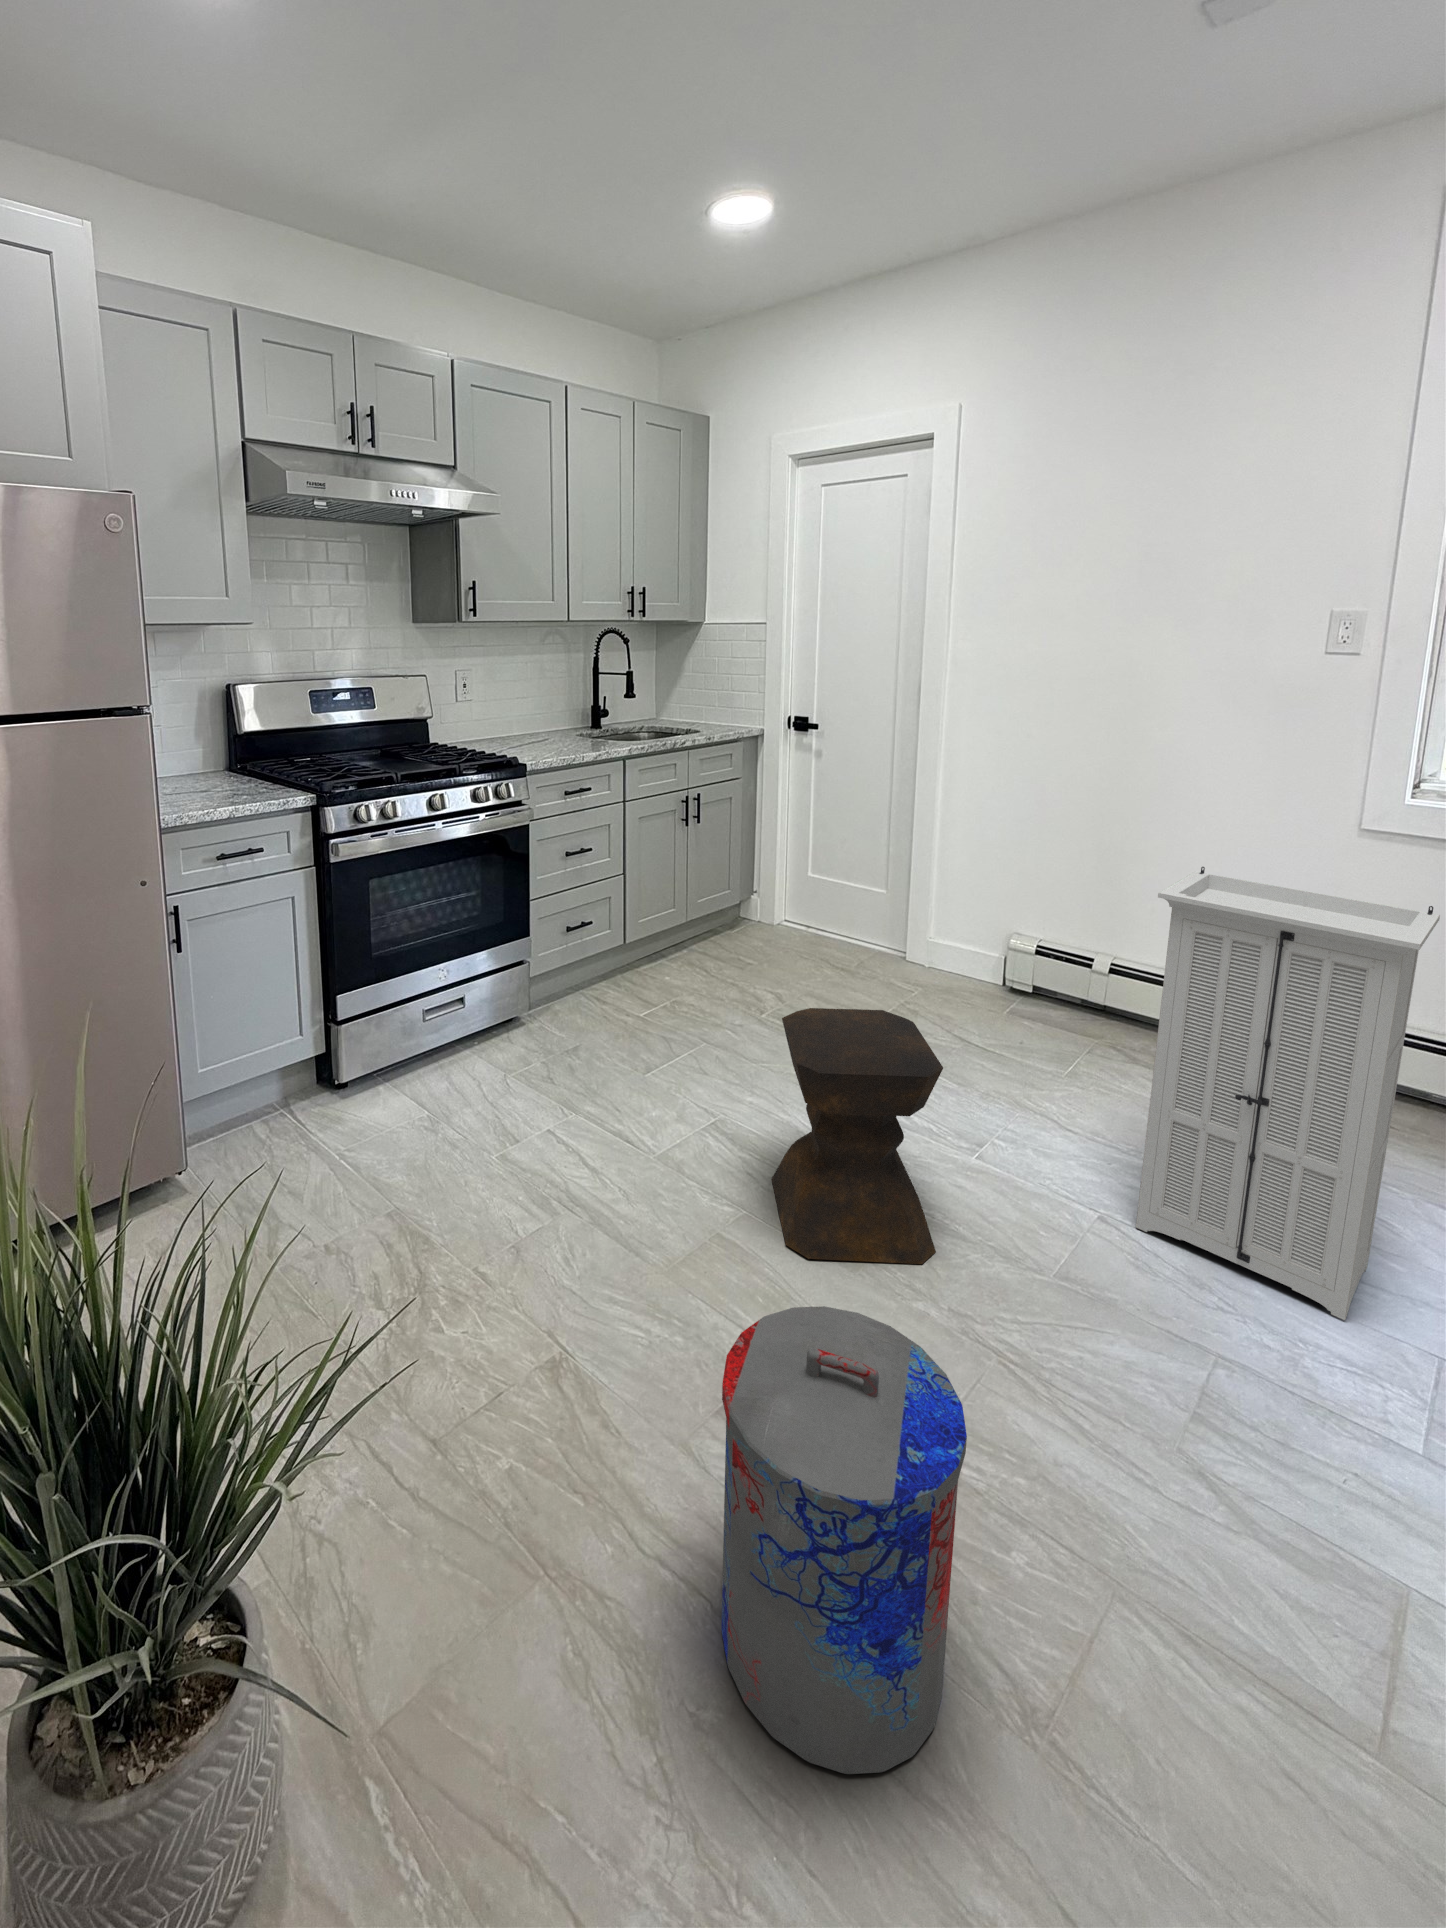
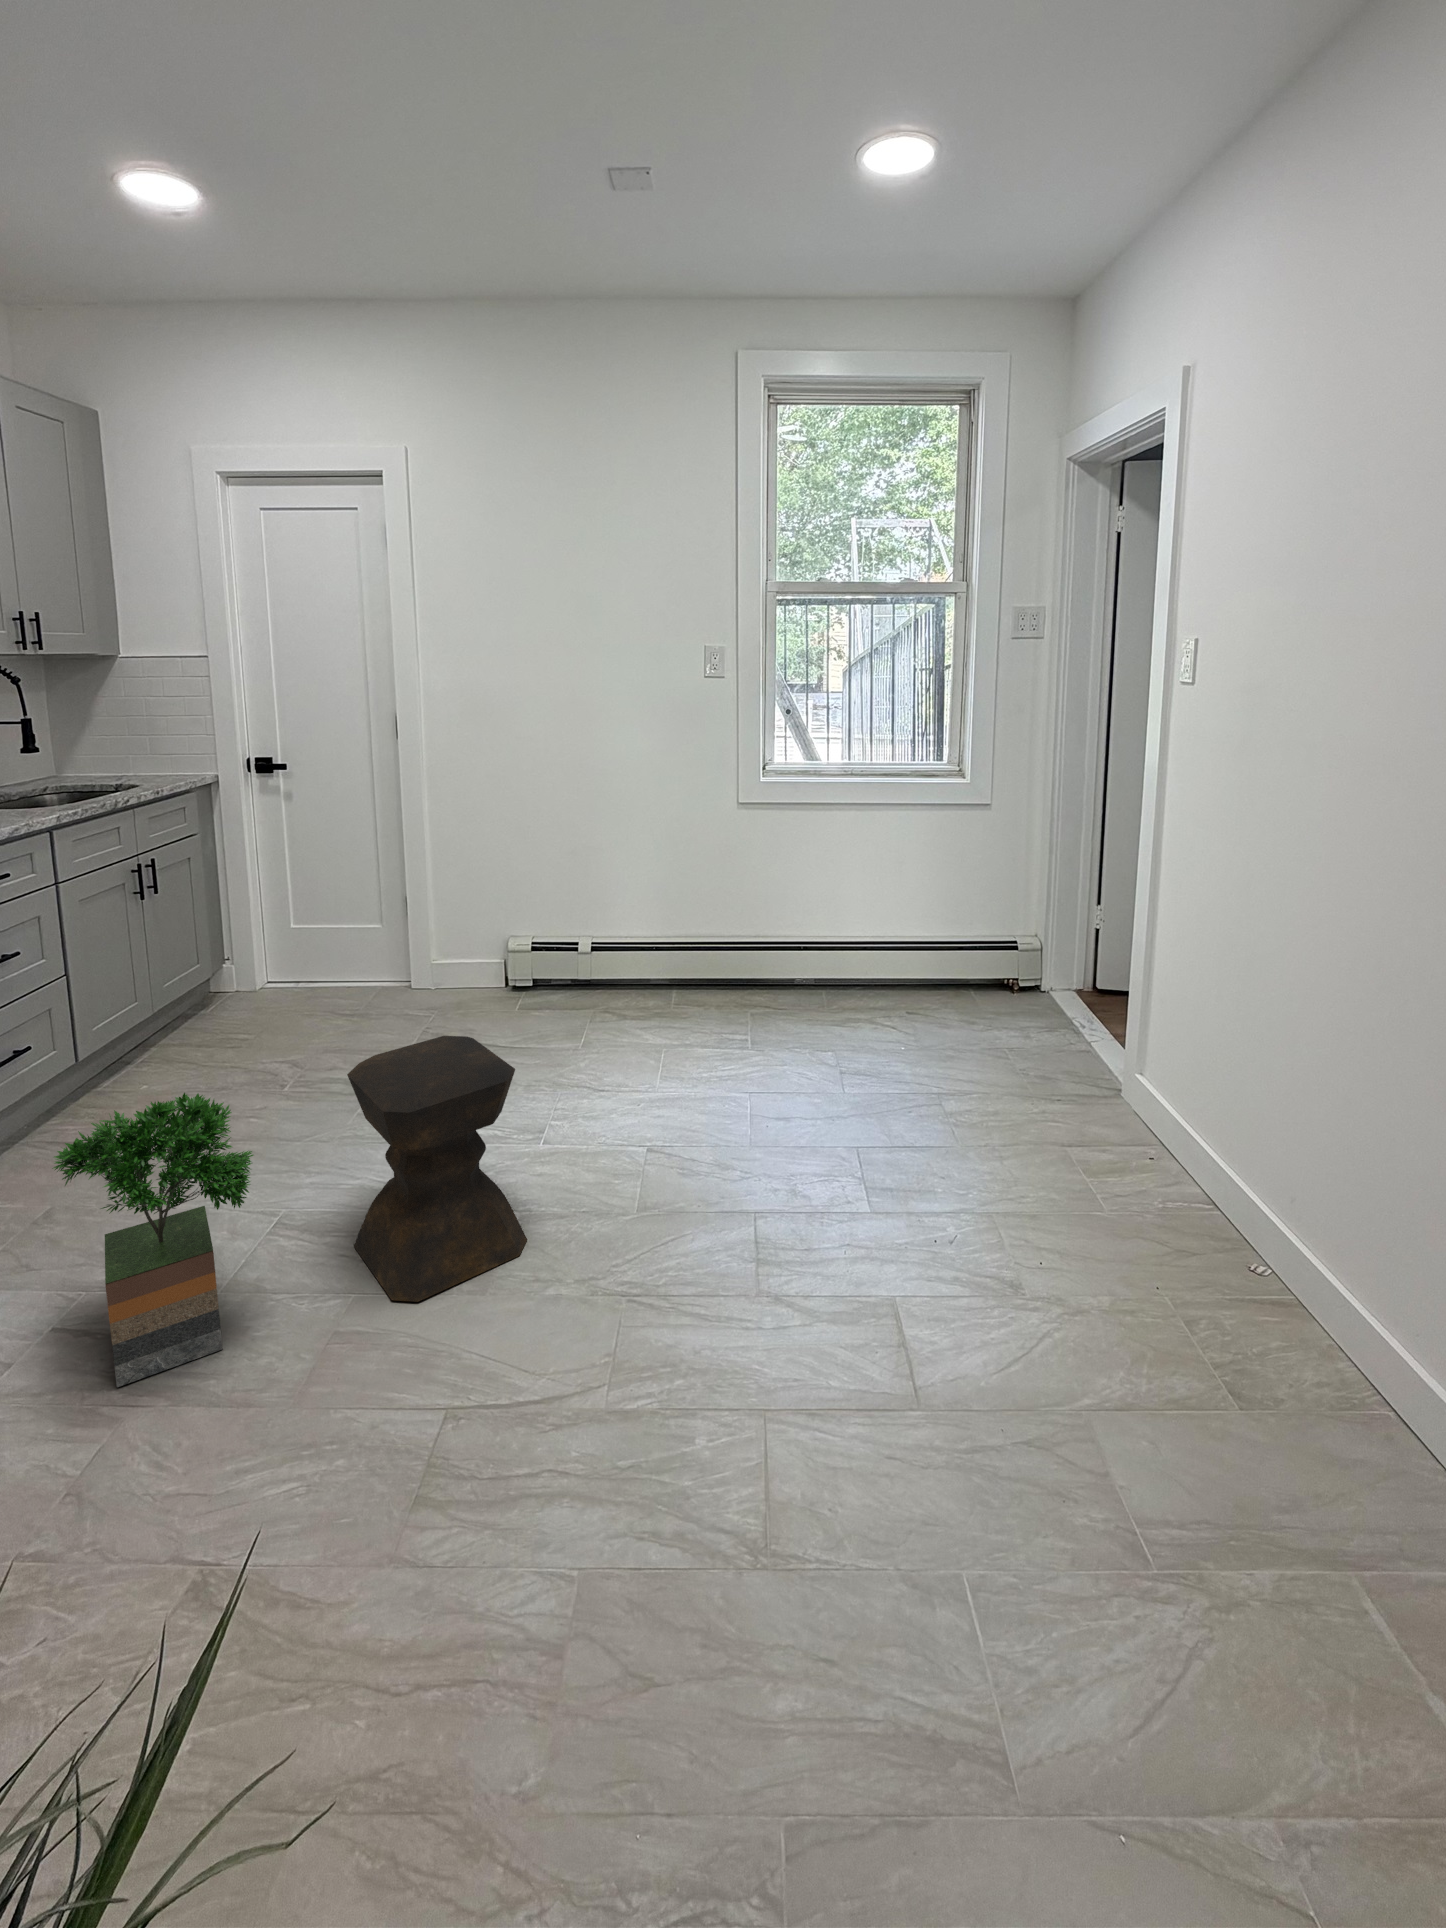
storage cabinet: present [1136,867,1440,1320] -> none [649,849,809,1156]
potted tree: none [548,987,690,1216] -> present [54,1093,253,1387]
trash can: present [722,1306,967,1774] -> none [432,1296,649,1712]

